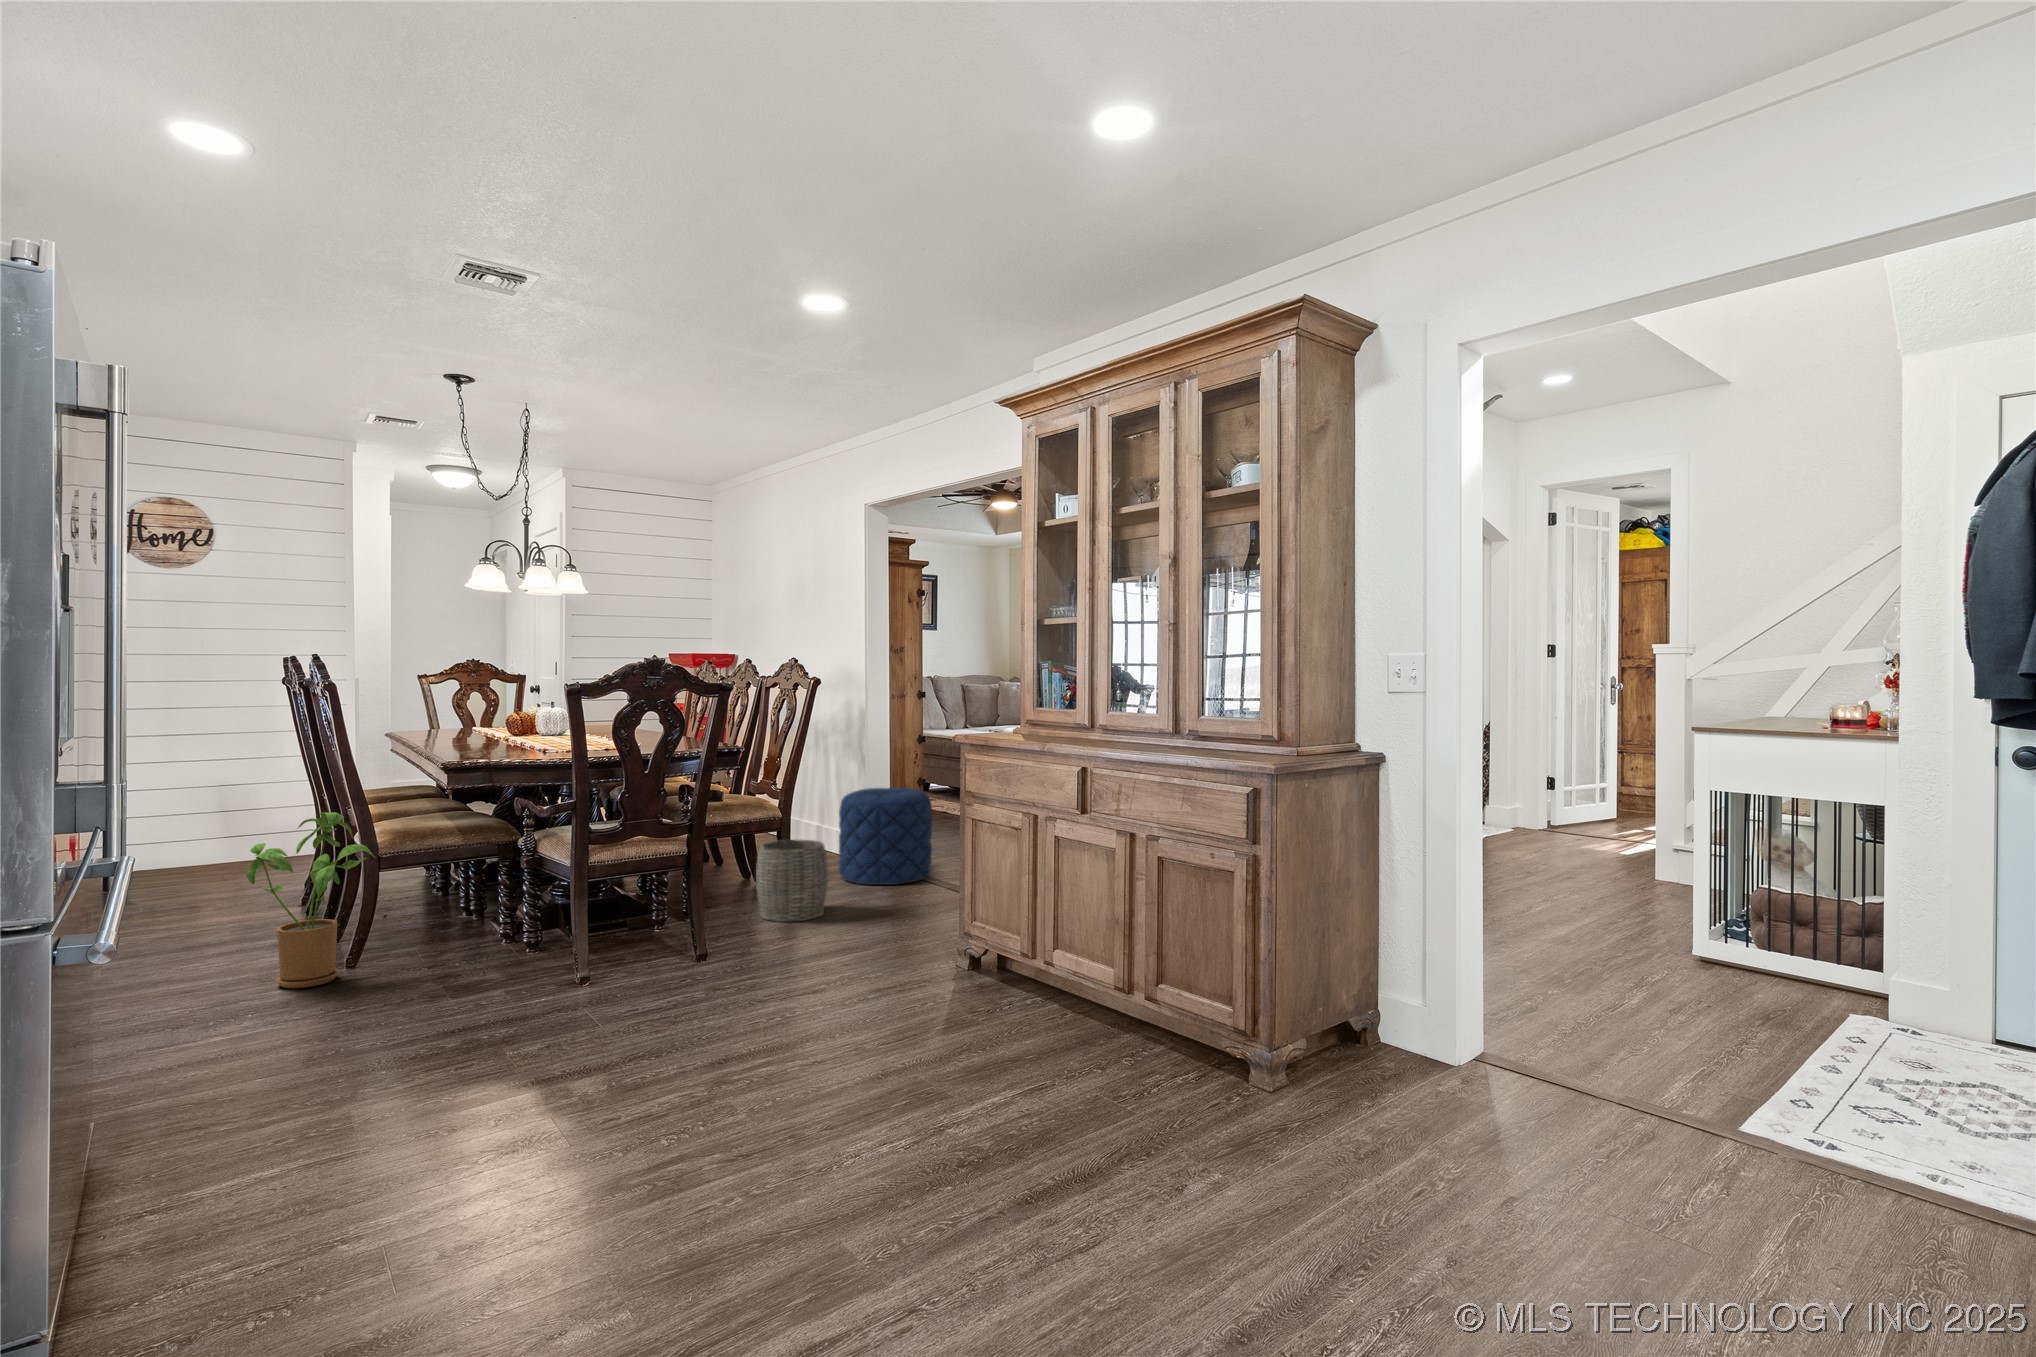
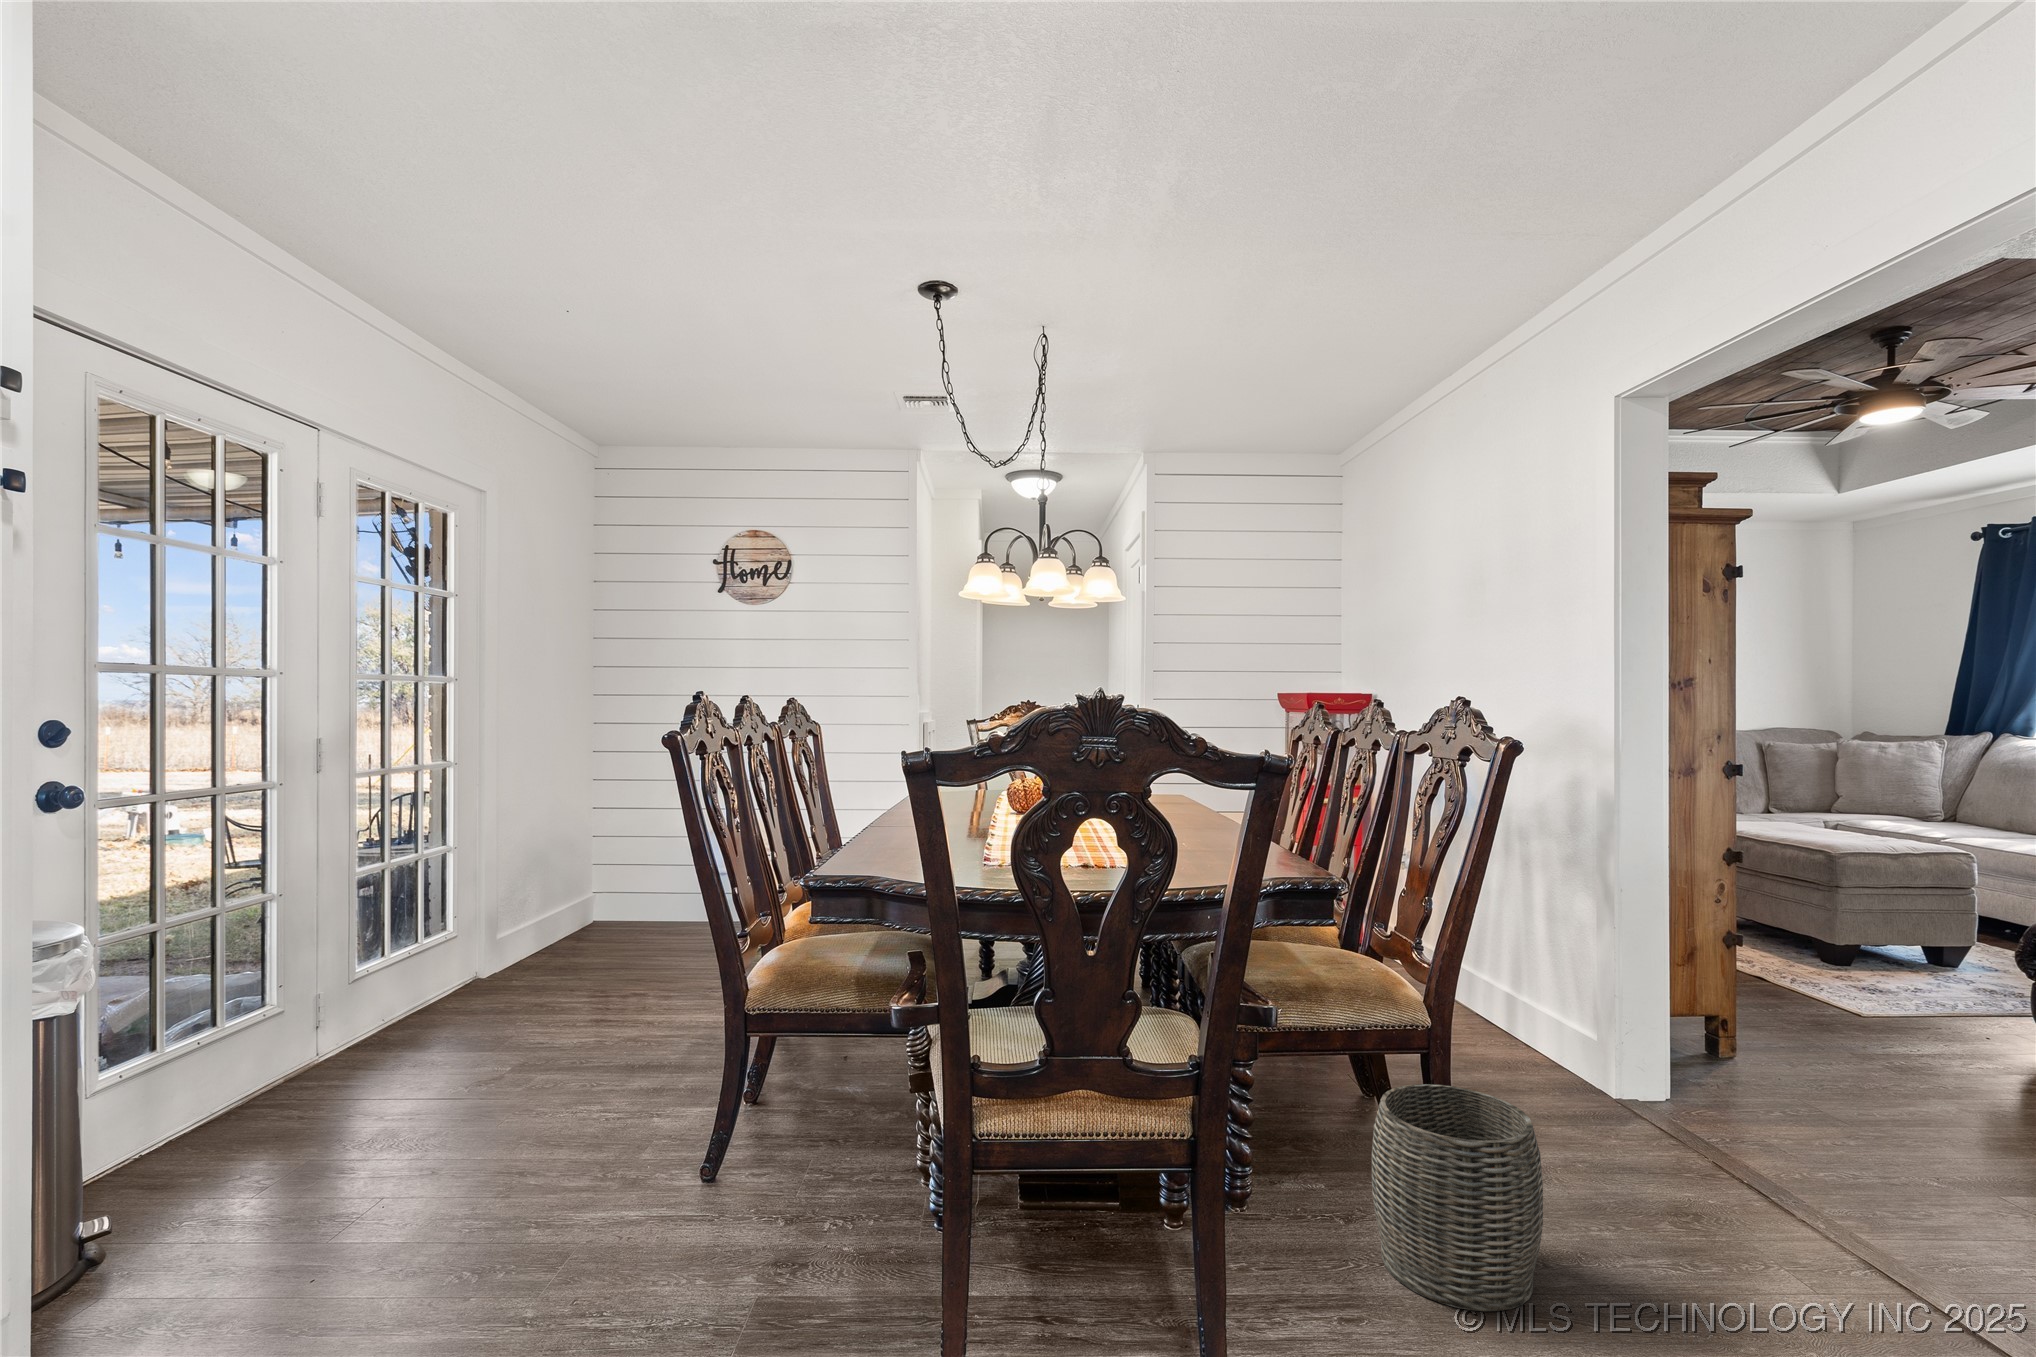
pouf: present [839,787,932,885] -> none [1557,961,1794,1205]
house plant: present [247,812,376,988] -> none [508,949,677,1254]

